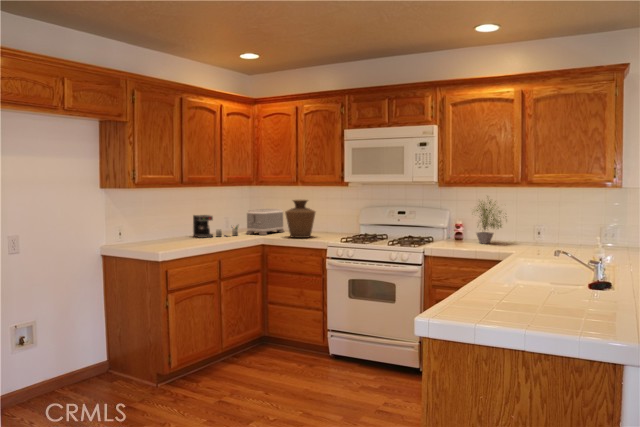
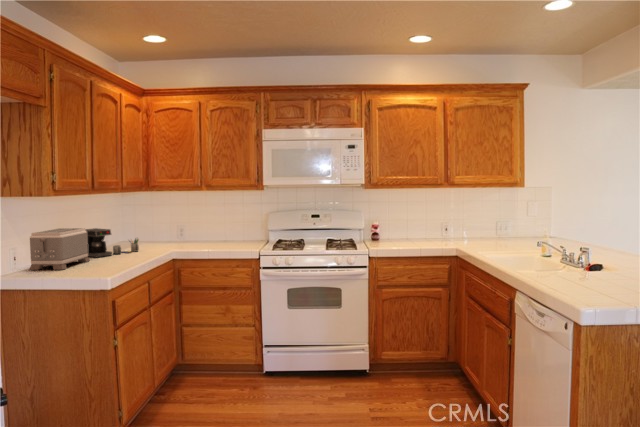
vase: present [285,200,315,238] -> none [199,206,235,249]
potted plant: present [476,201,502,244] -> none [391,196,427,242]
toaster: present [246,209,284,235] -> present [29,228,90,270]

